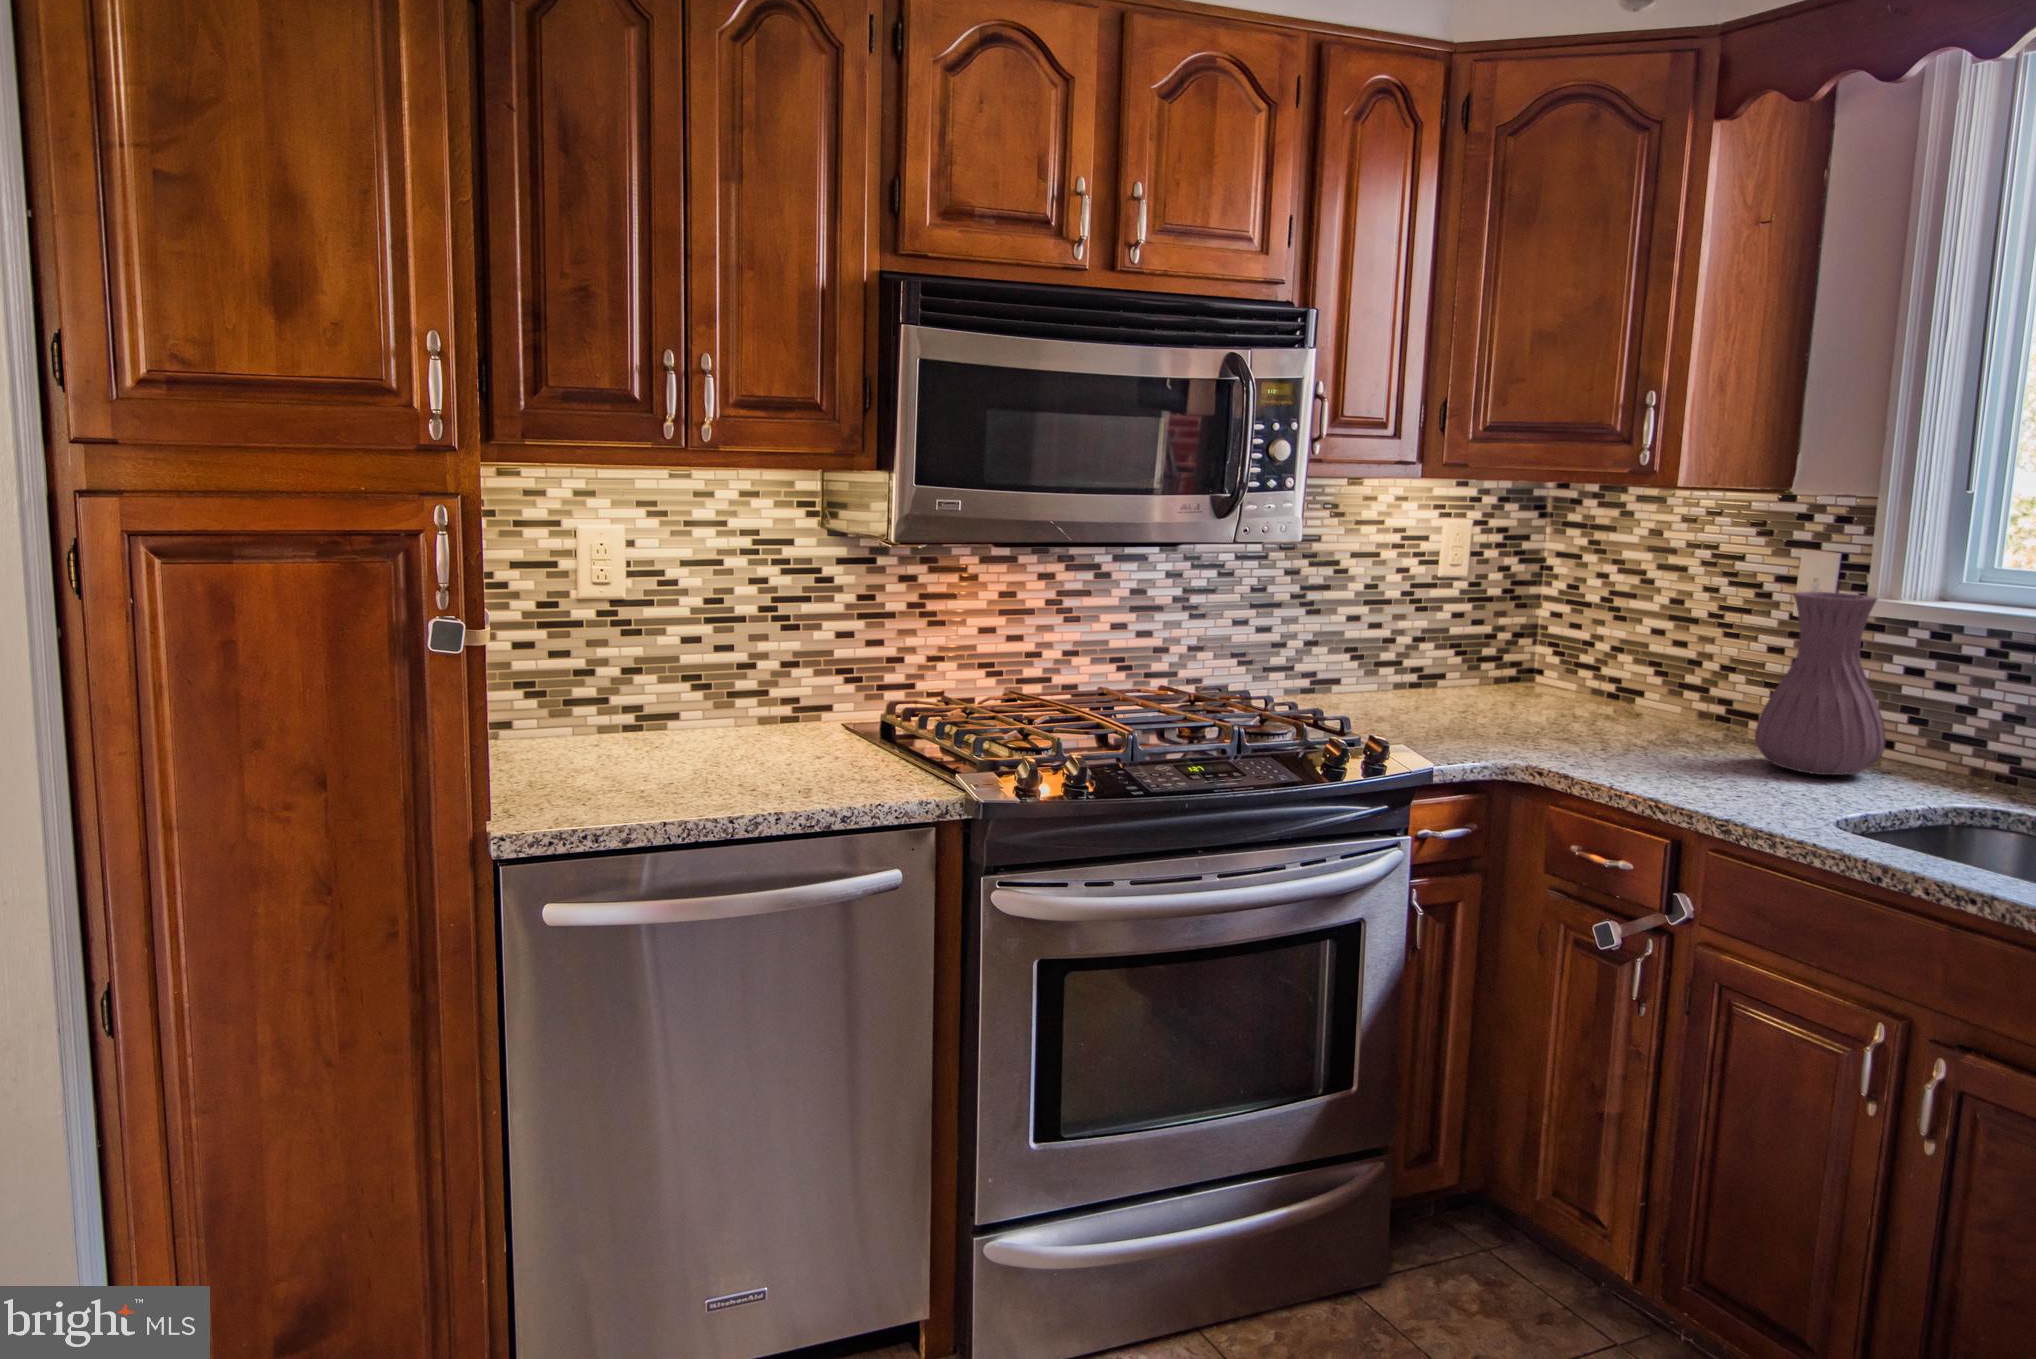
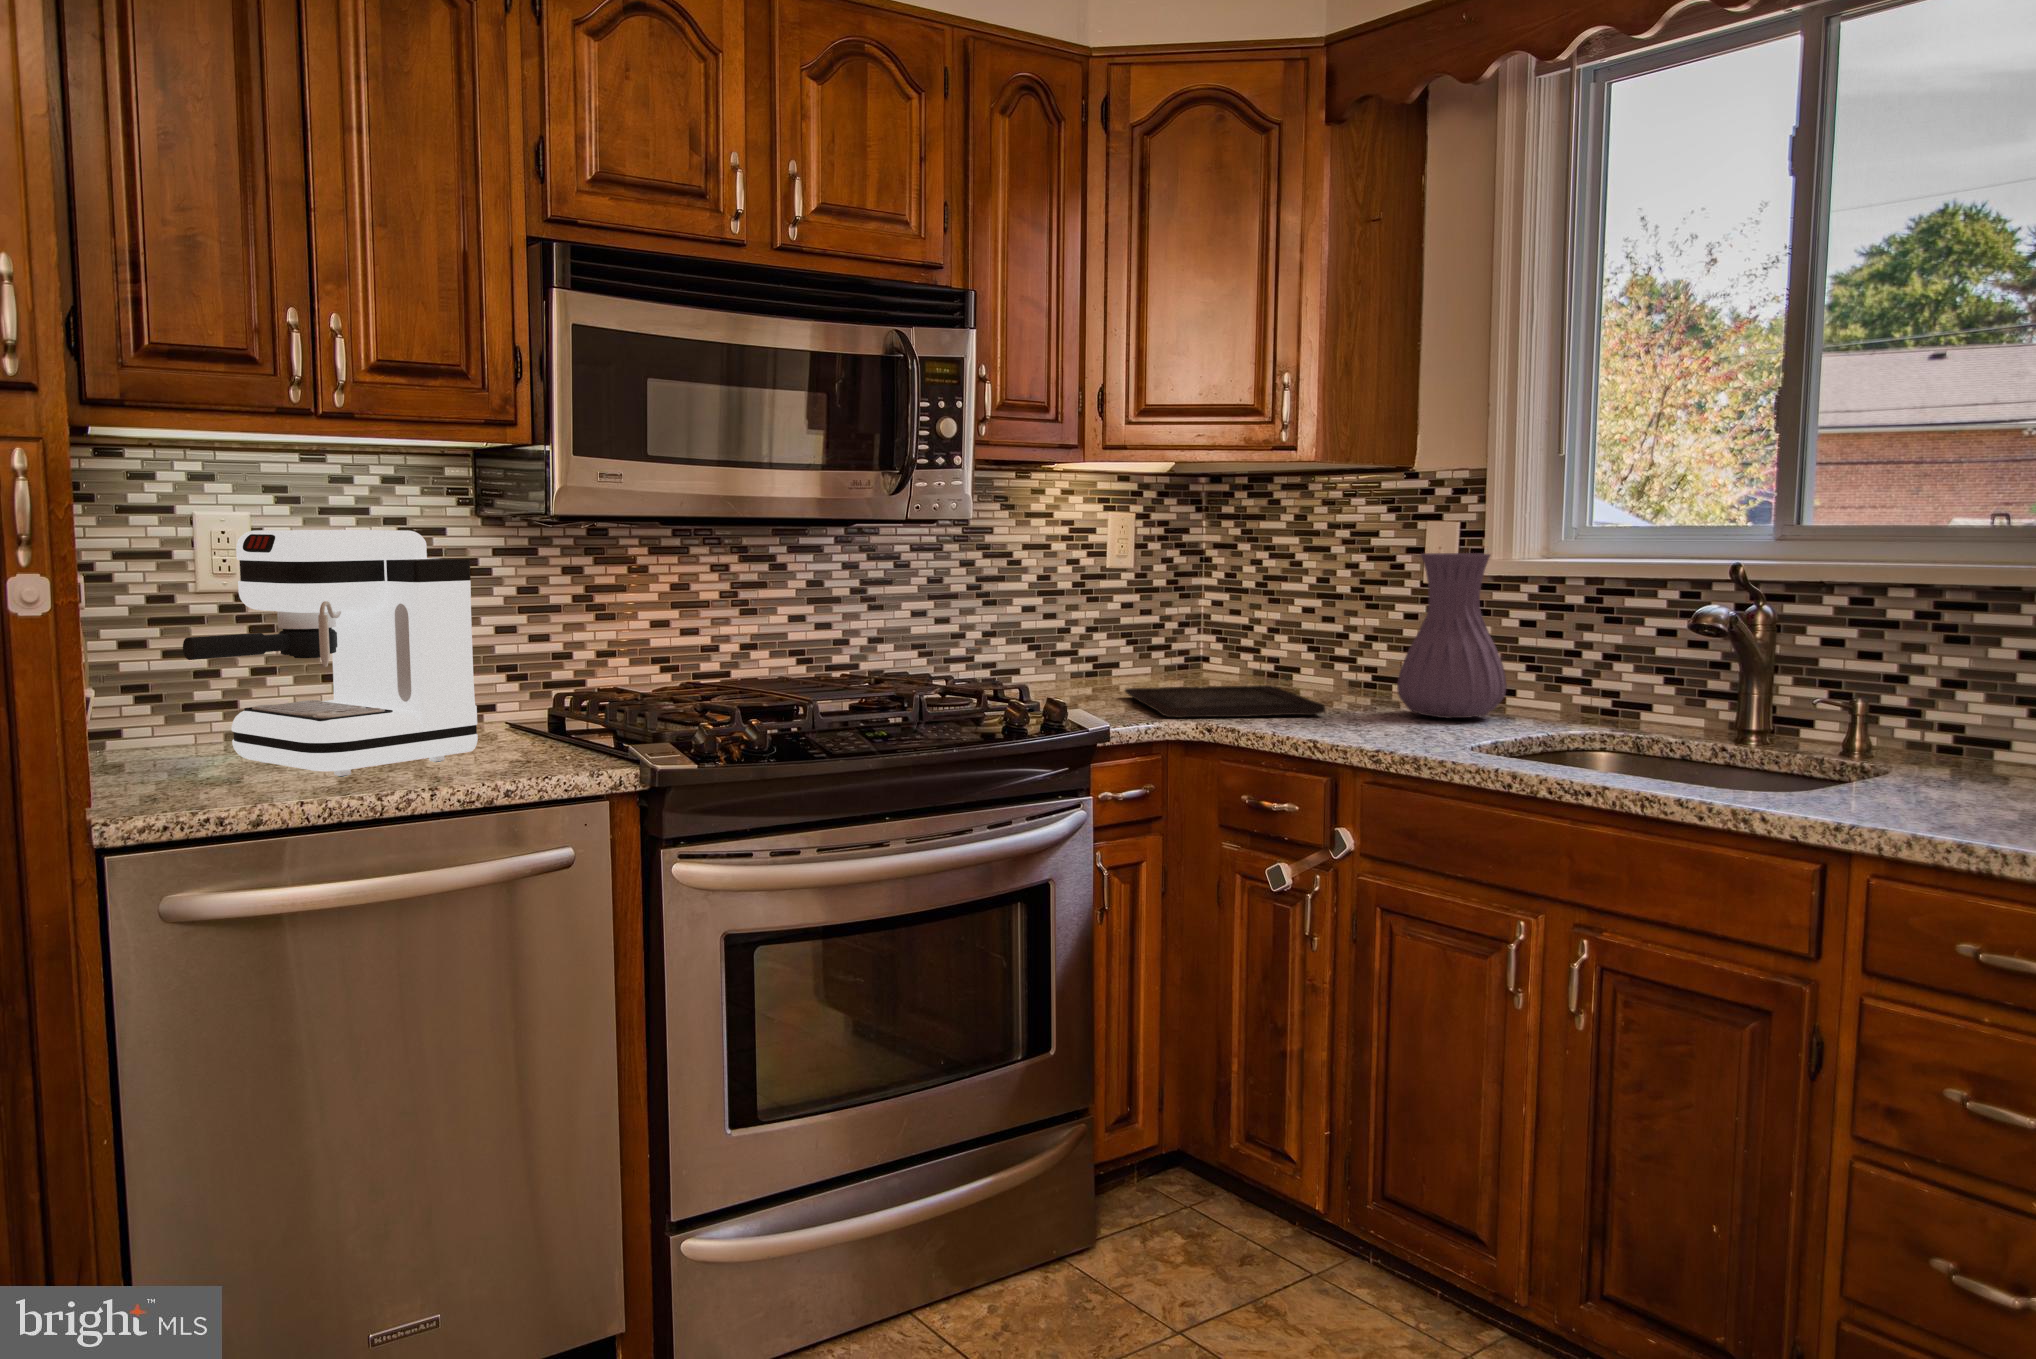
coffee maker: none [569,552,818,789] -> present [183,530,478,776]
tray: none [1449,710,1670,760] -> present [1125,685,1325,718]

